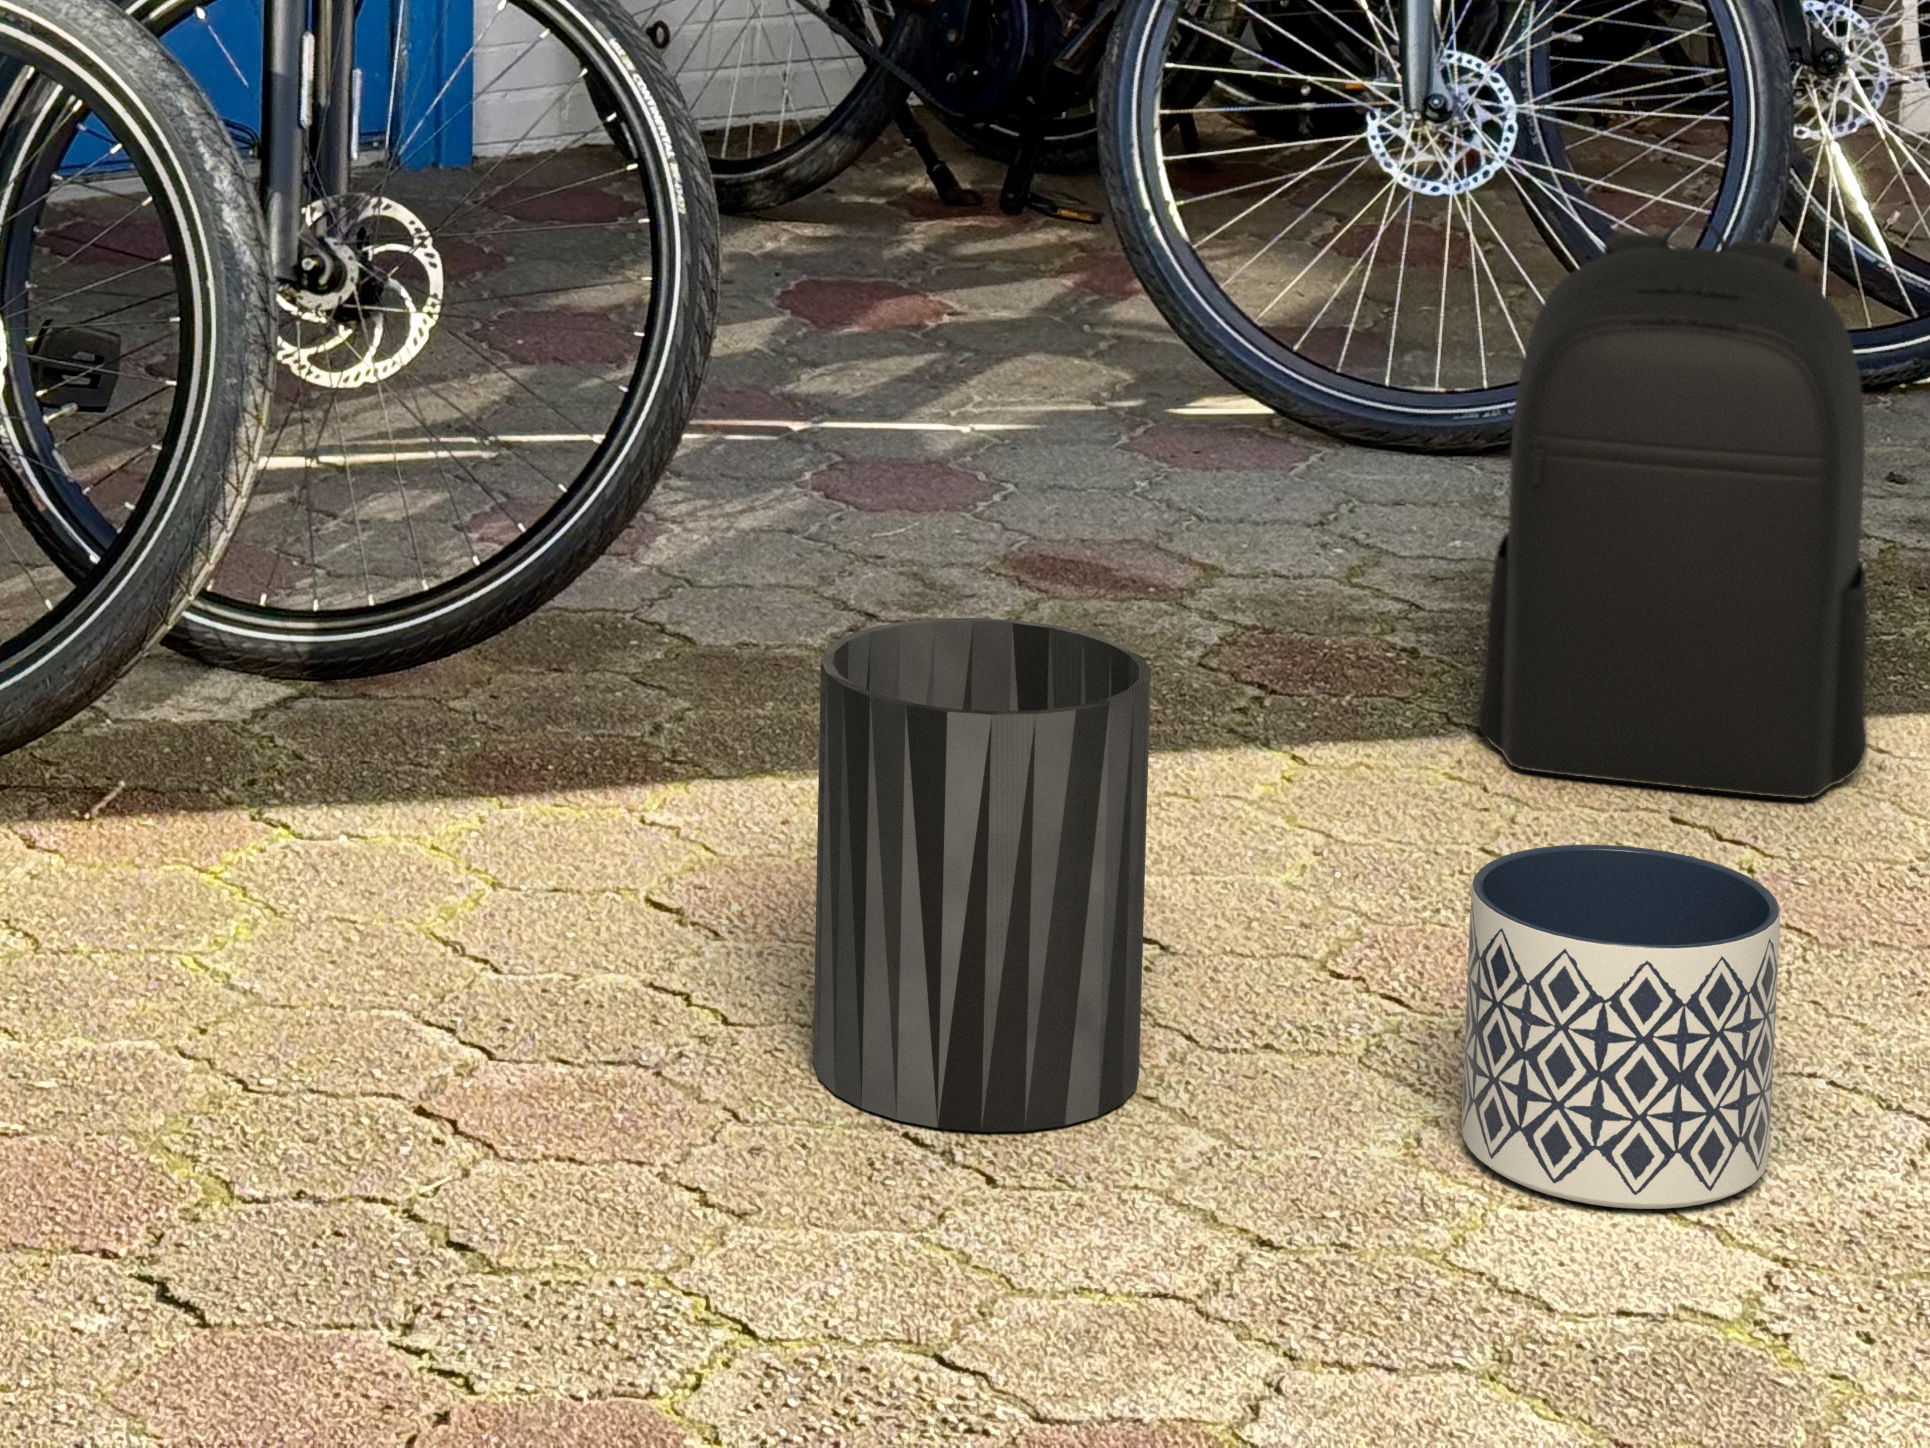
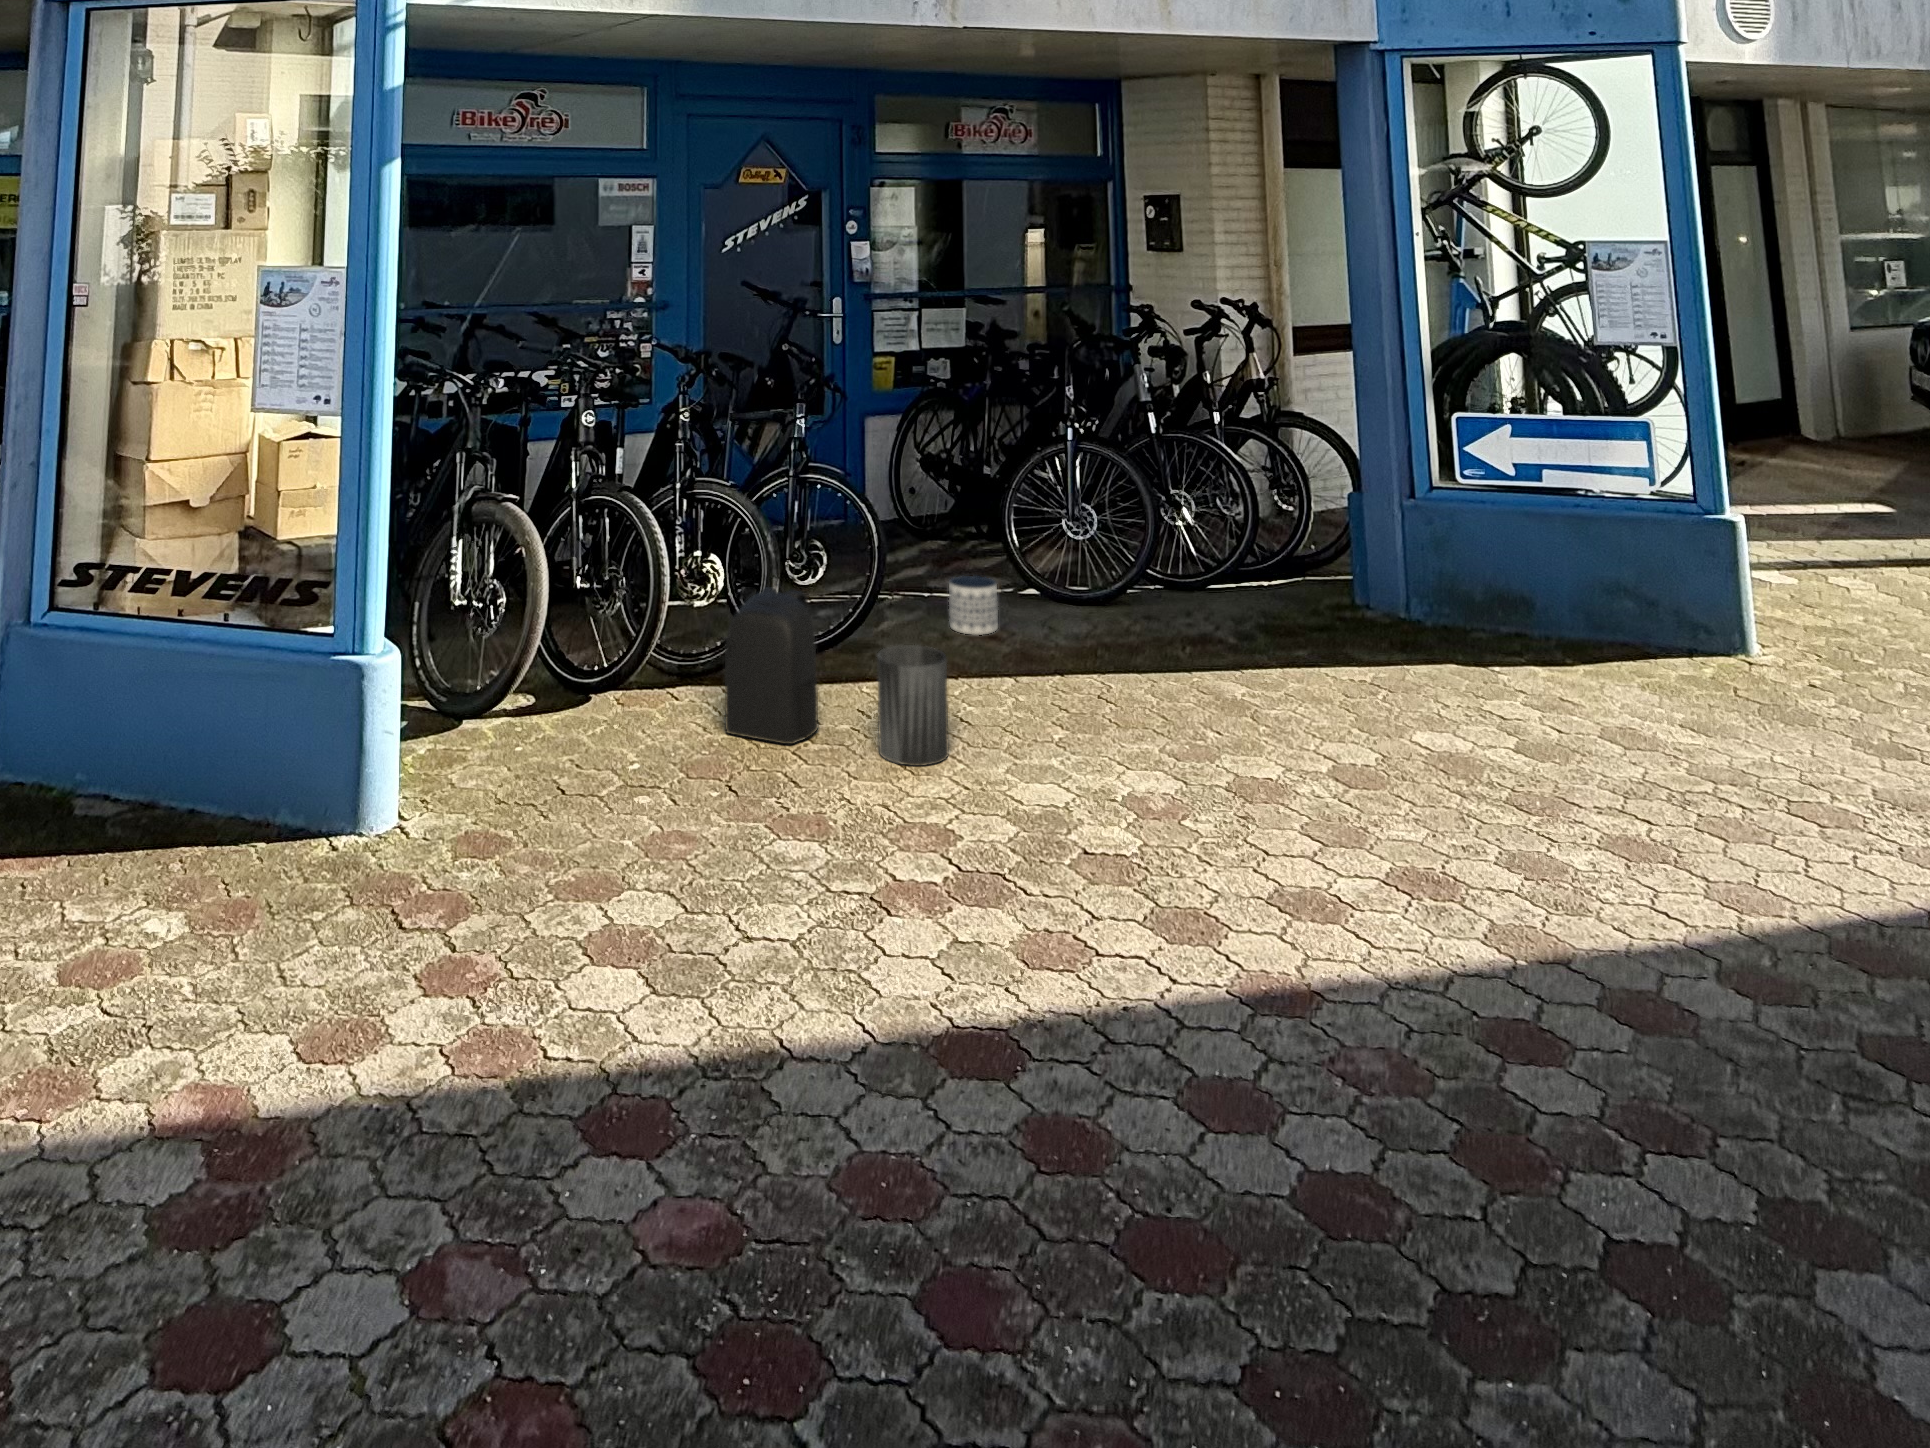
backpack: present [1477,221,1868,799] -> present [725,587,819,744]
planter: present [1462,845,1780,1209] -> present [949,576,998,635]

